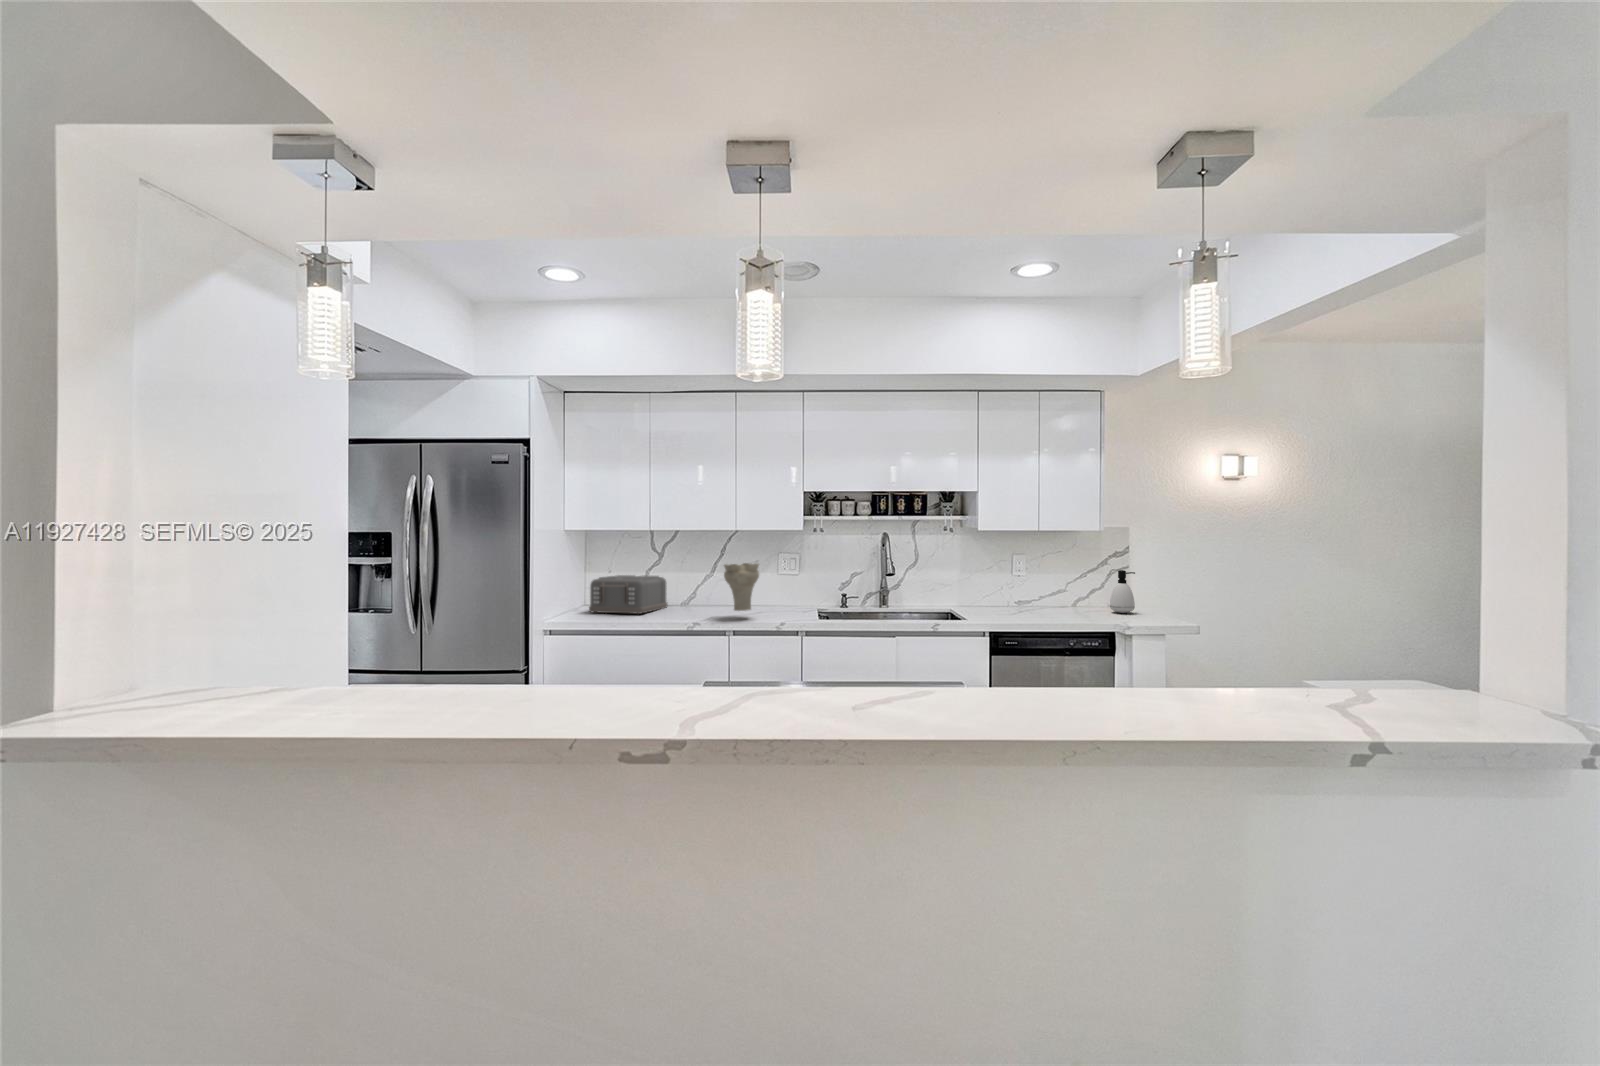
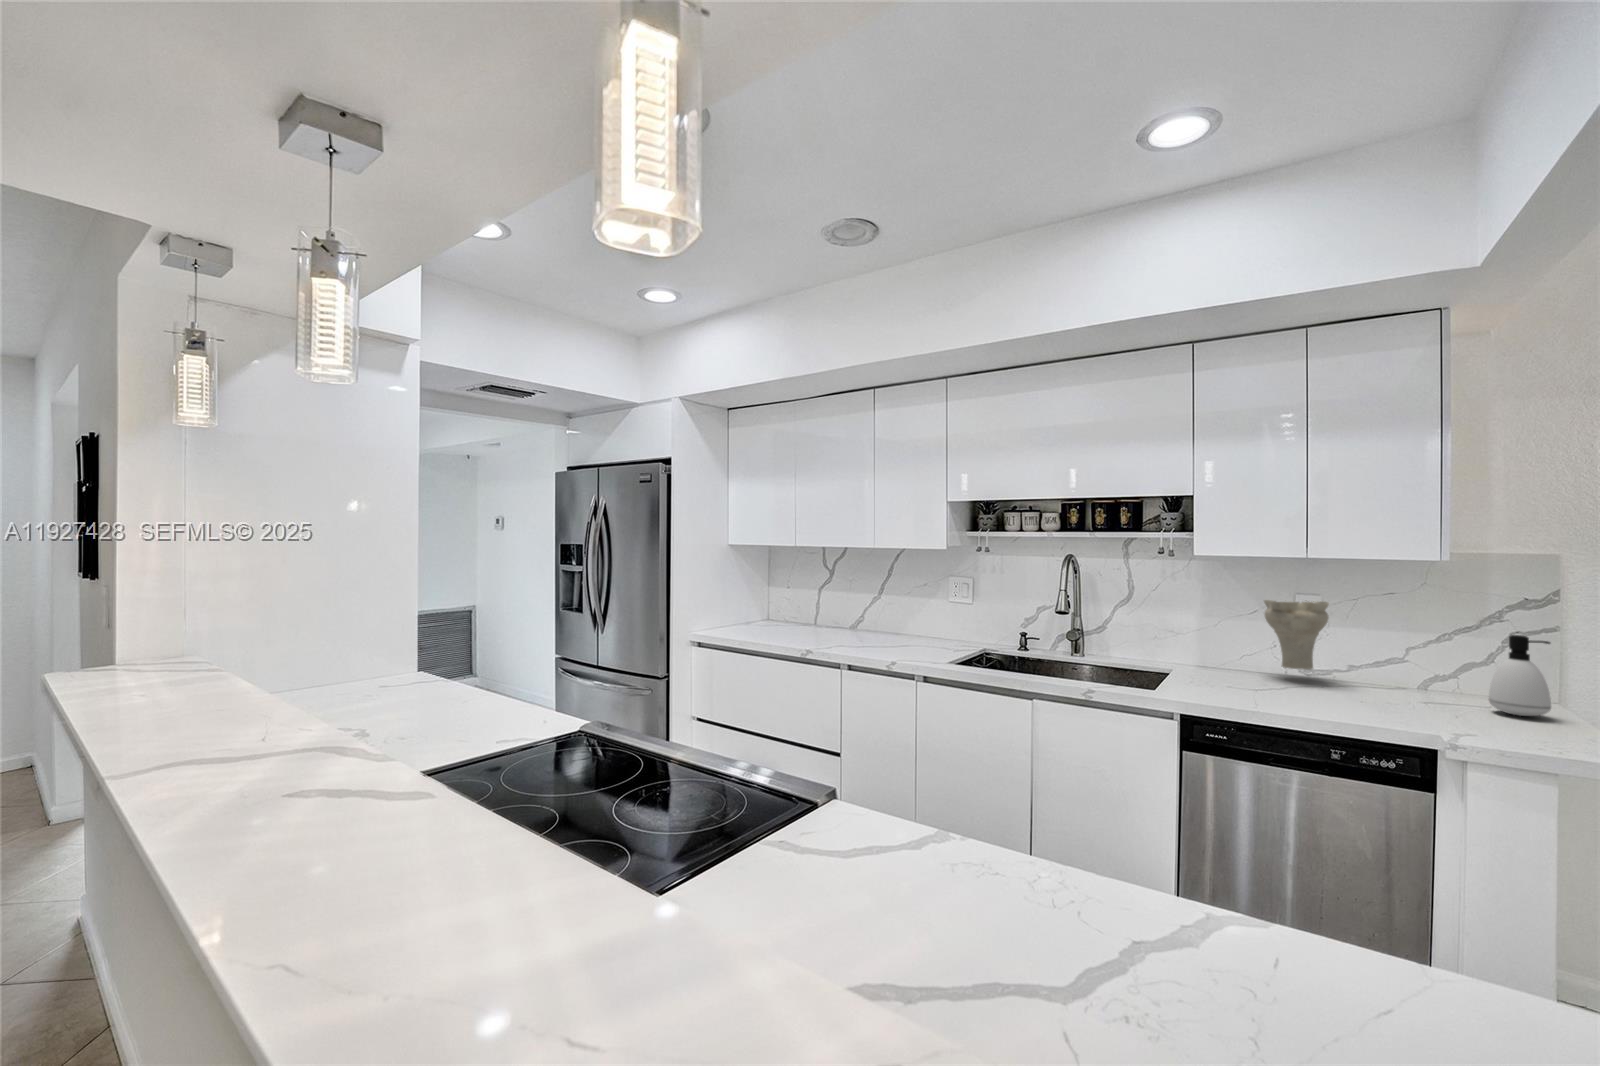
vase: present [724,563,759,611] -> present [1264,600,1329,670]
toaster: present [589,575,668,614] -> none [754,592,837,633]

